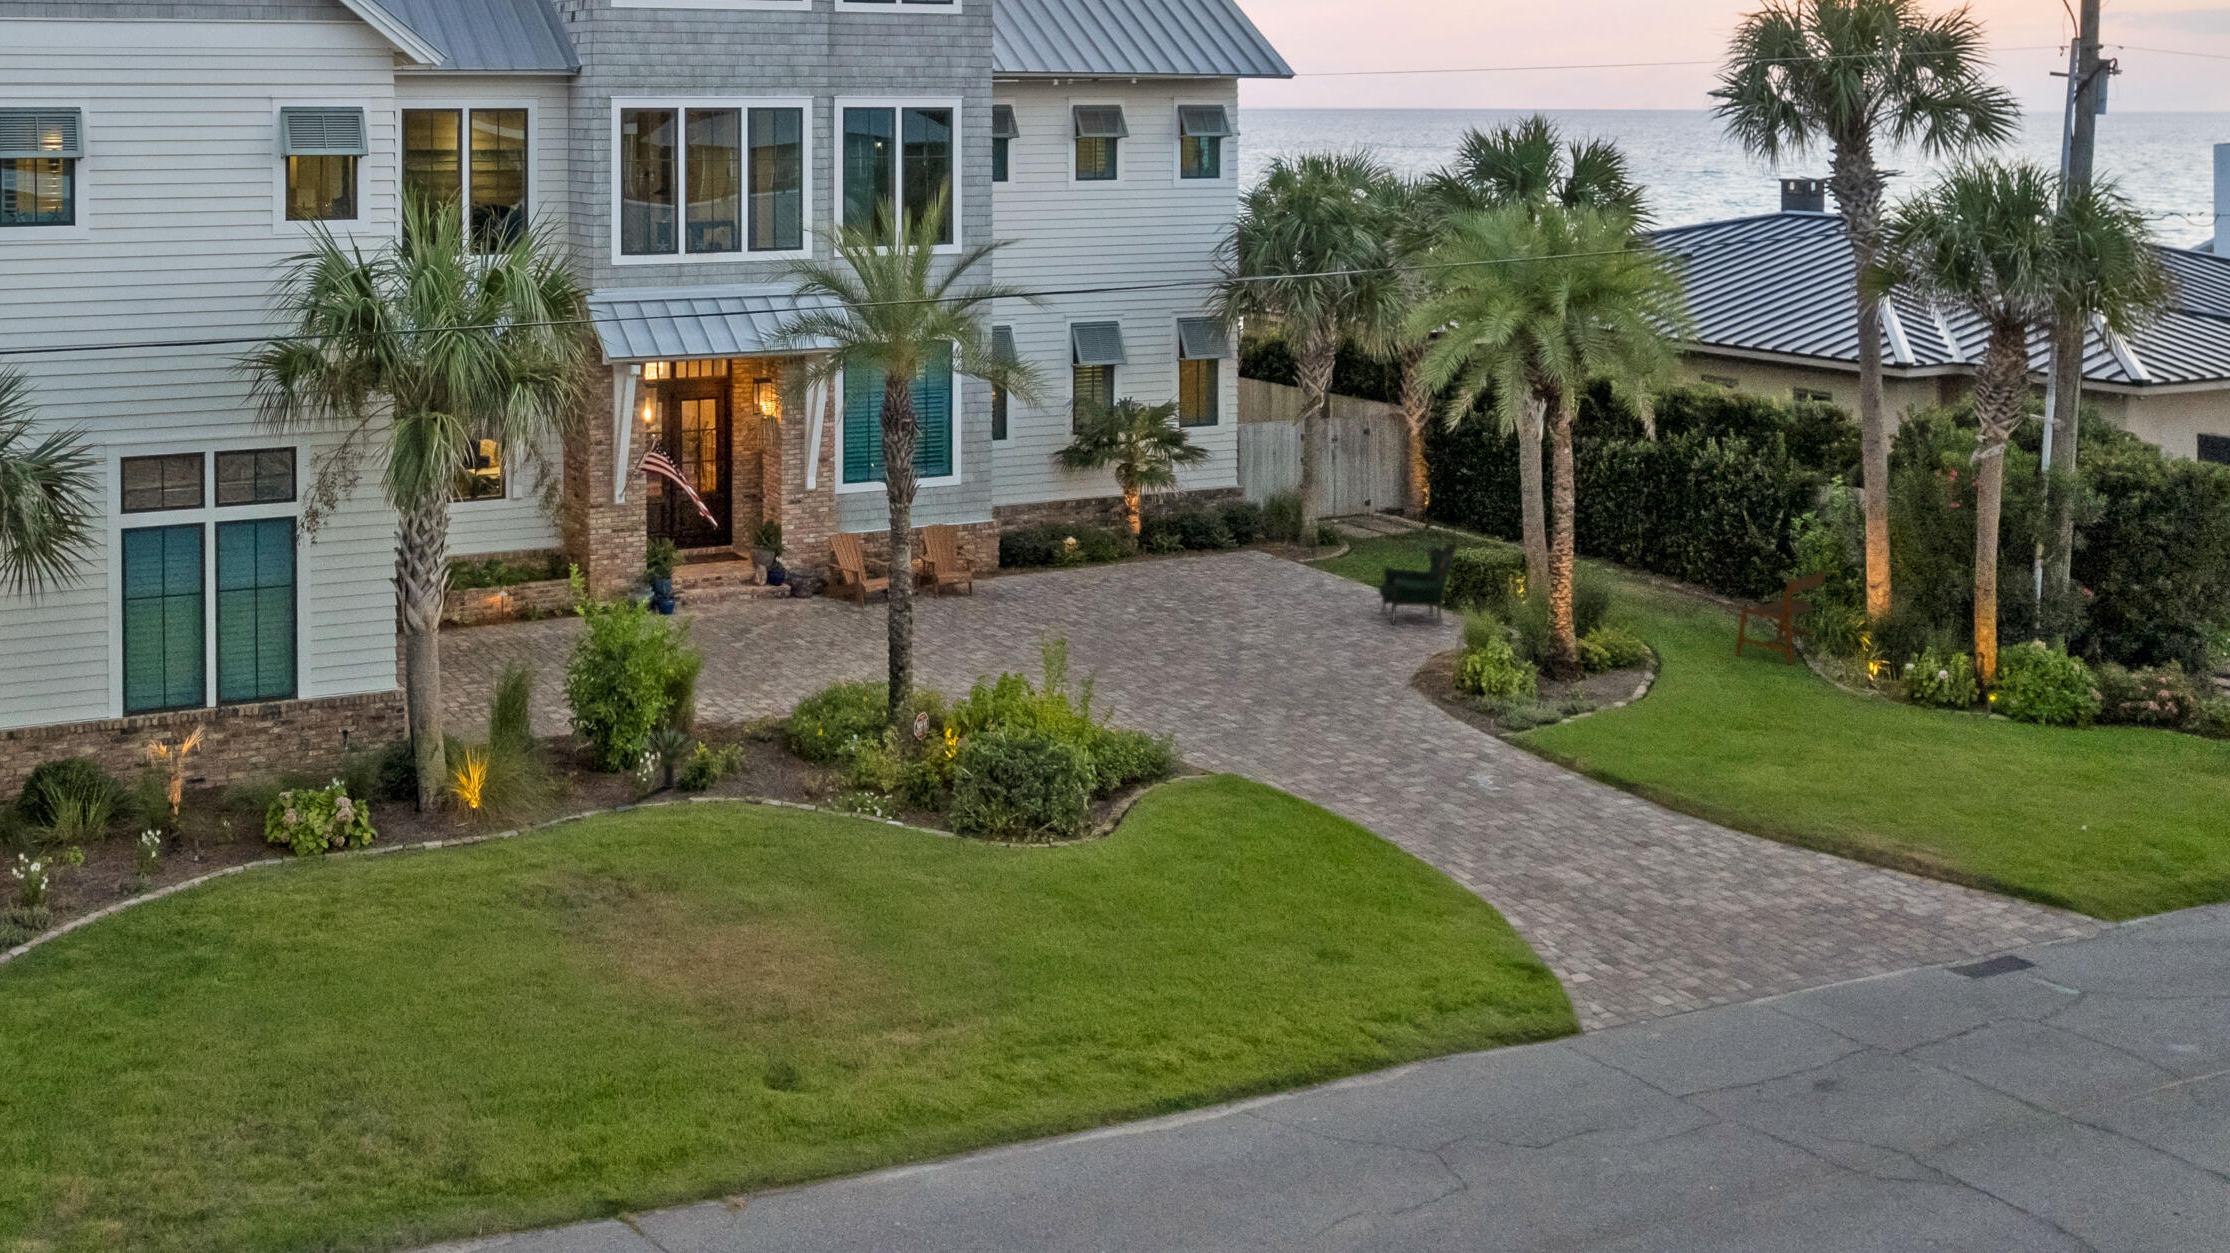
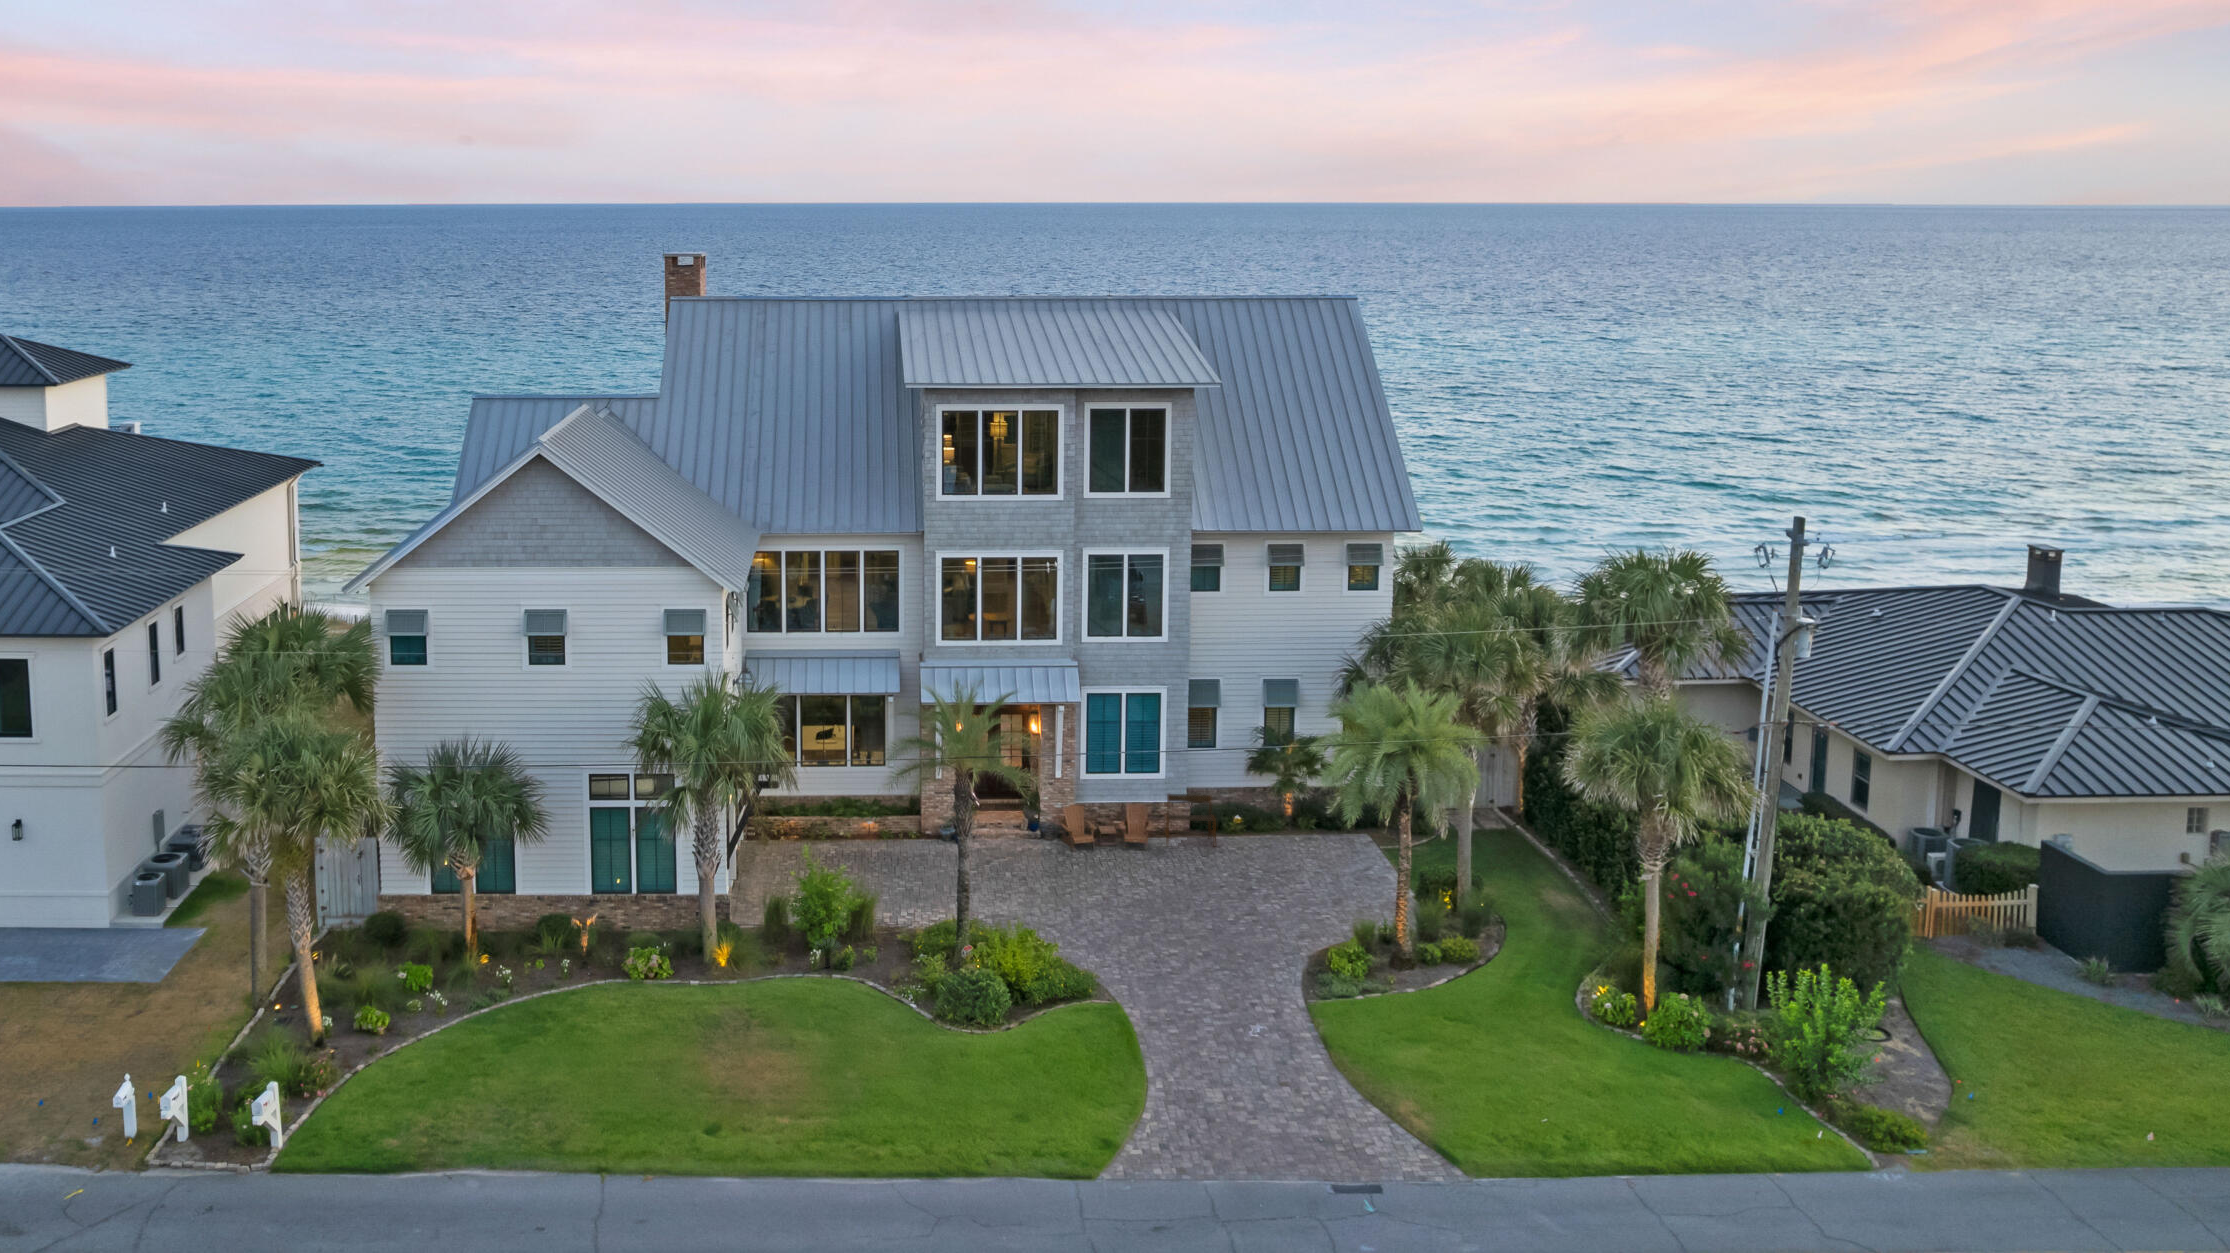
armchair: present [1379,542,1456,624] -> none [1377,861,1425,914]
bench: present [1735,572,1824,664] -> present [1165,794,1216,846]

